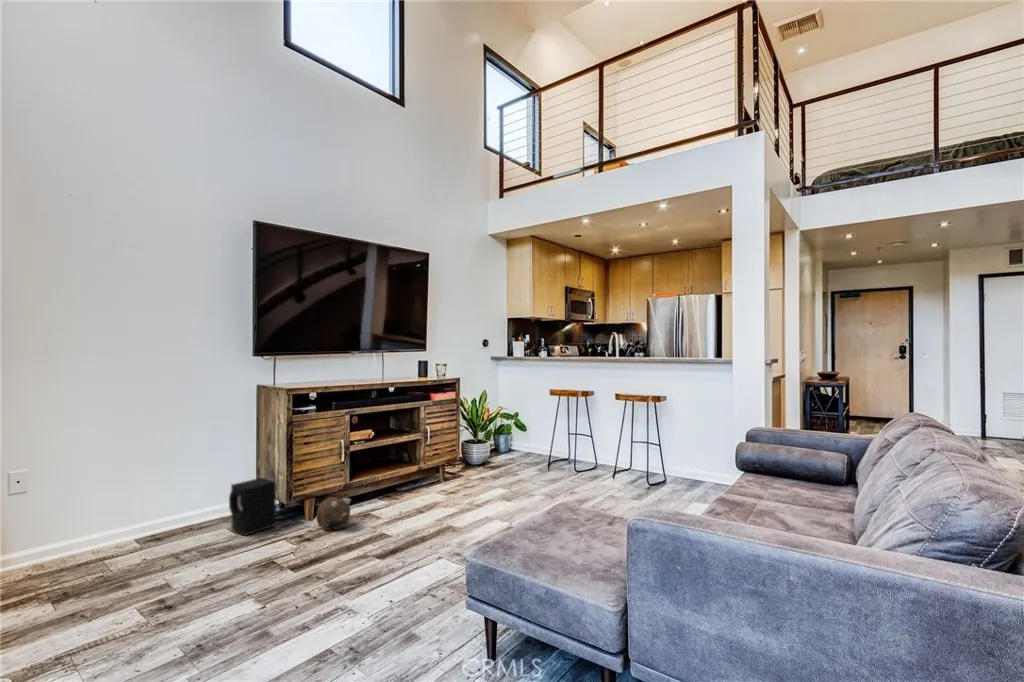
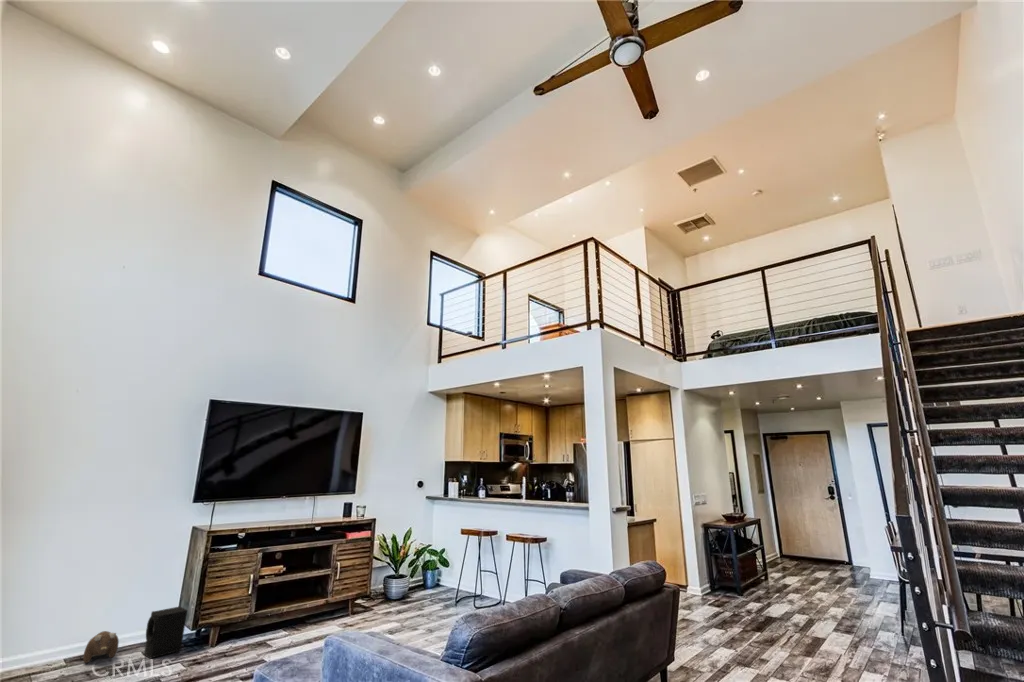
plush toy: present [317,497,351,530] -> present [83,631,119,663]

